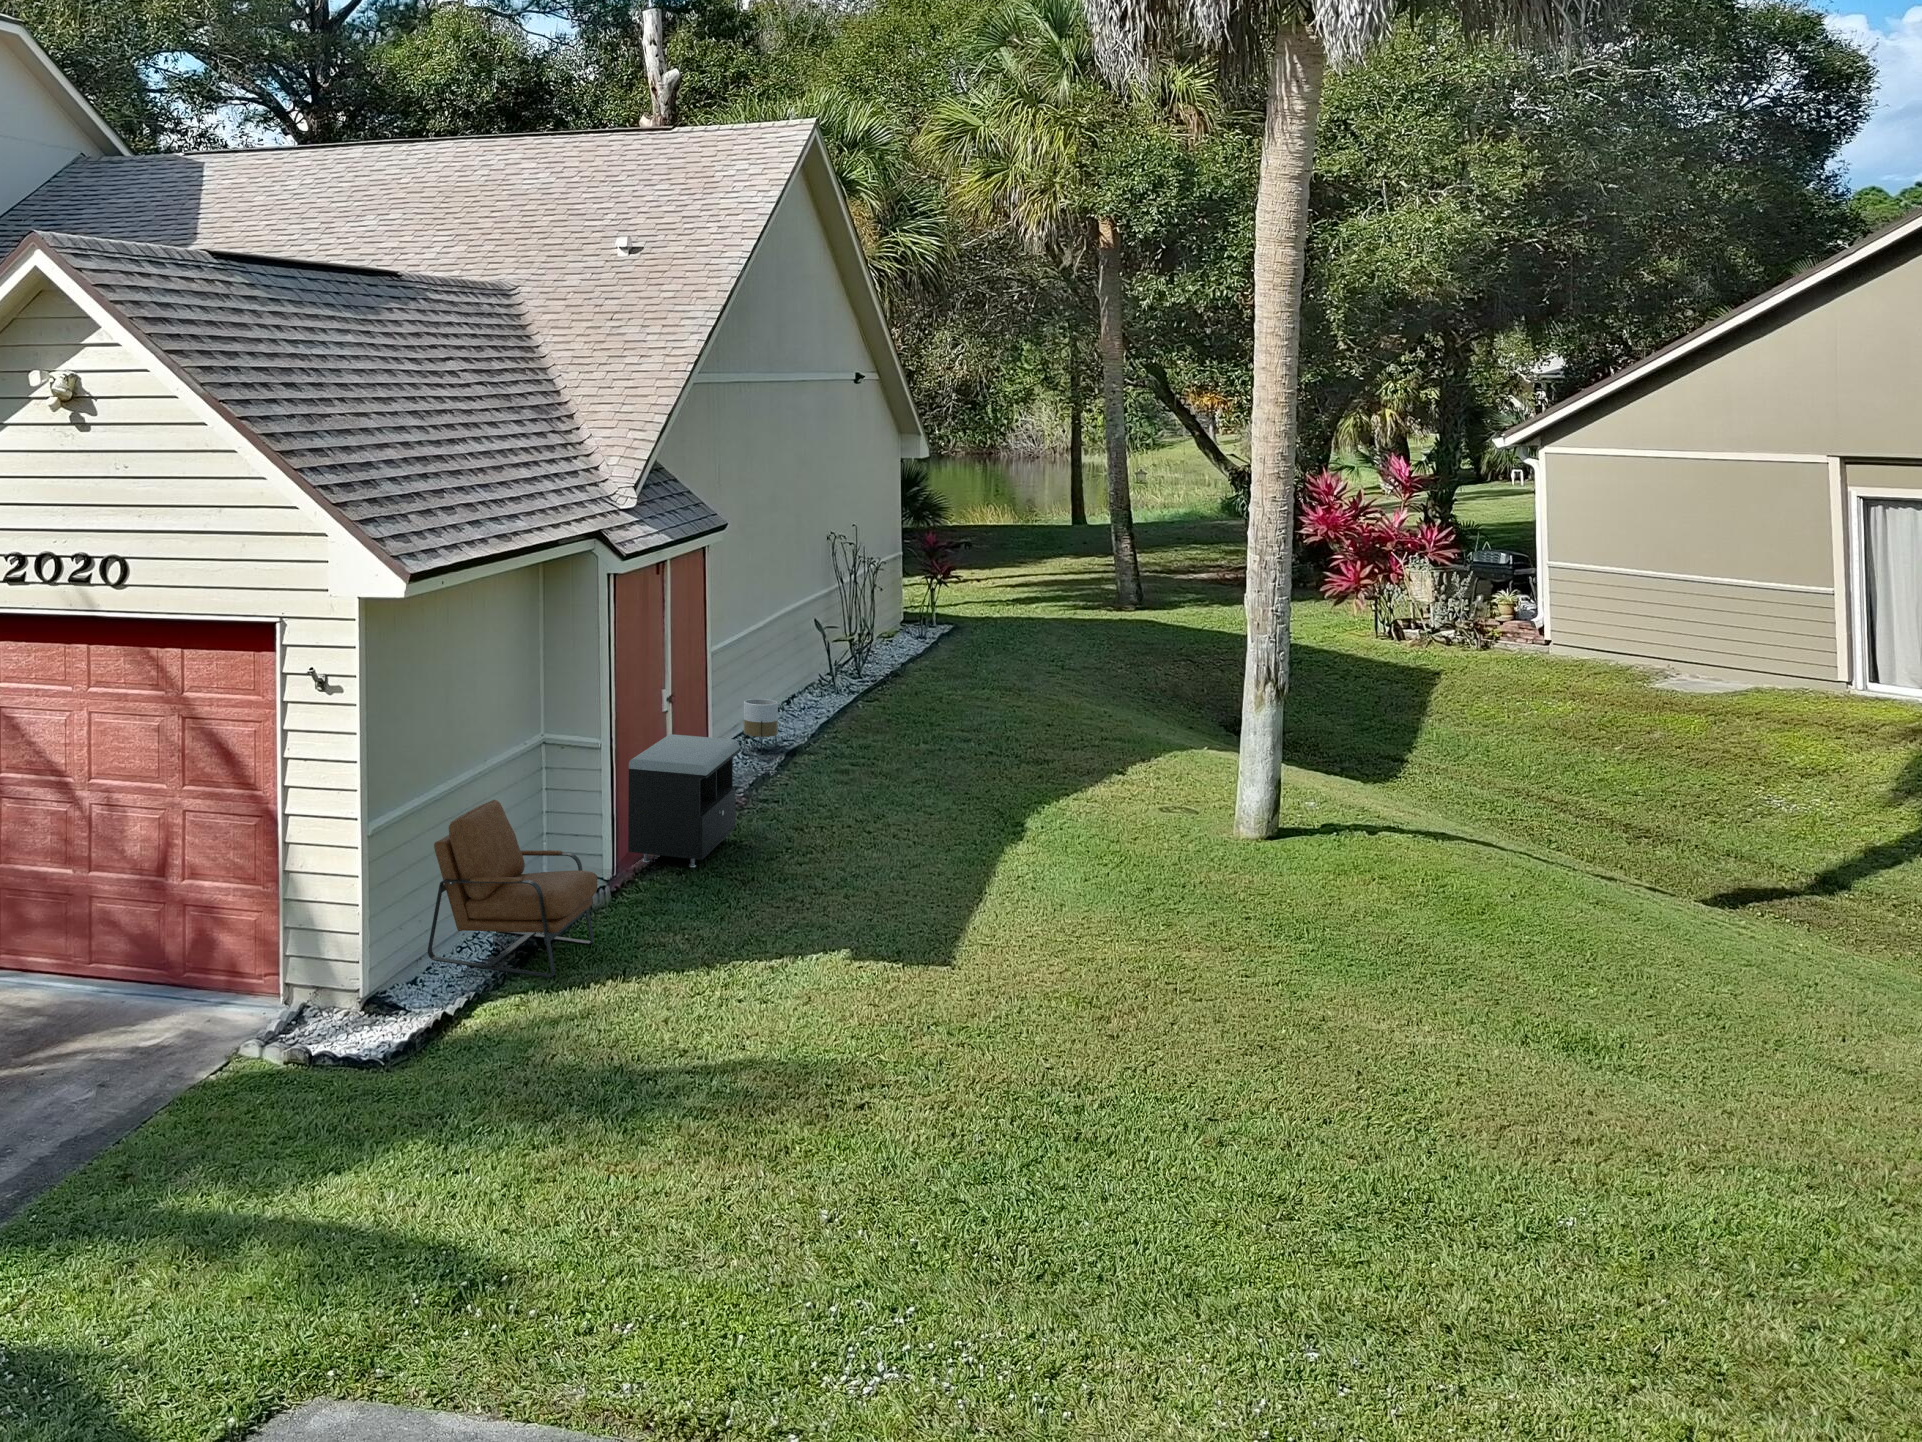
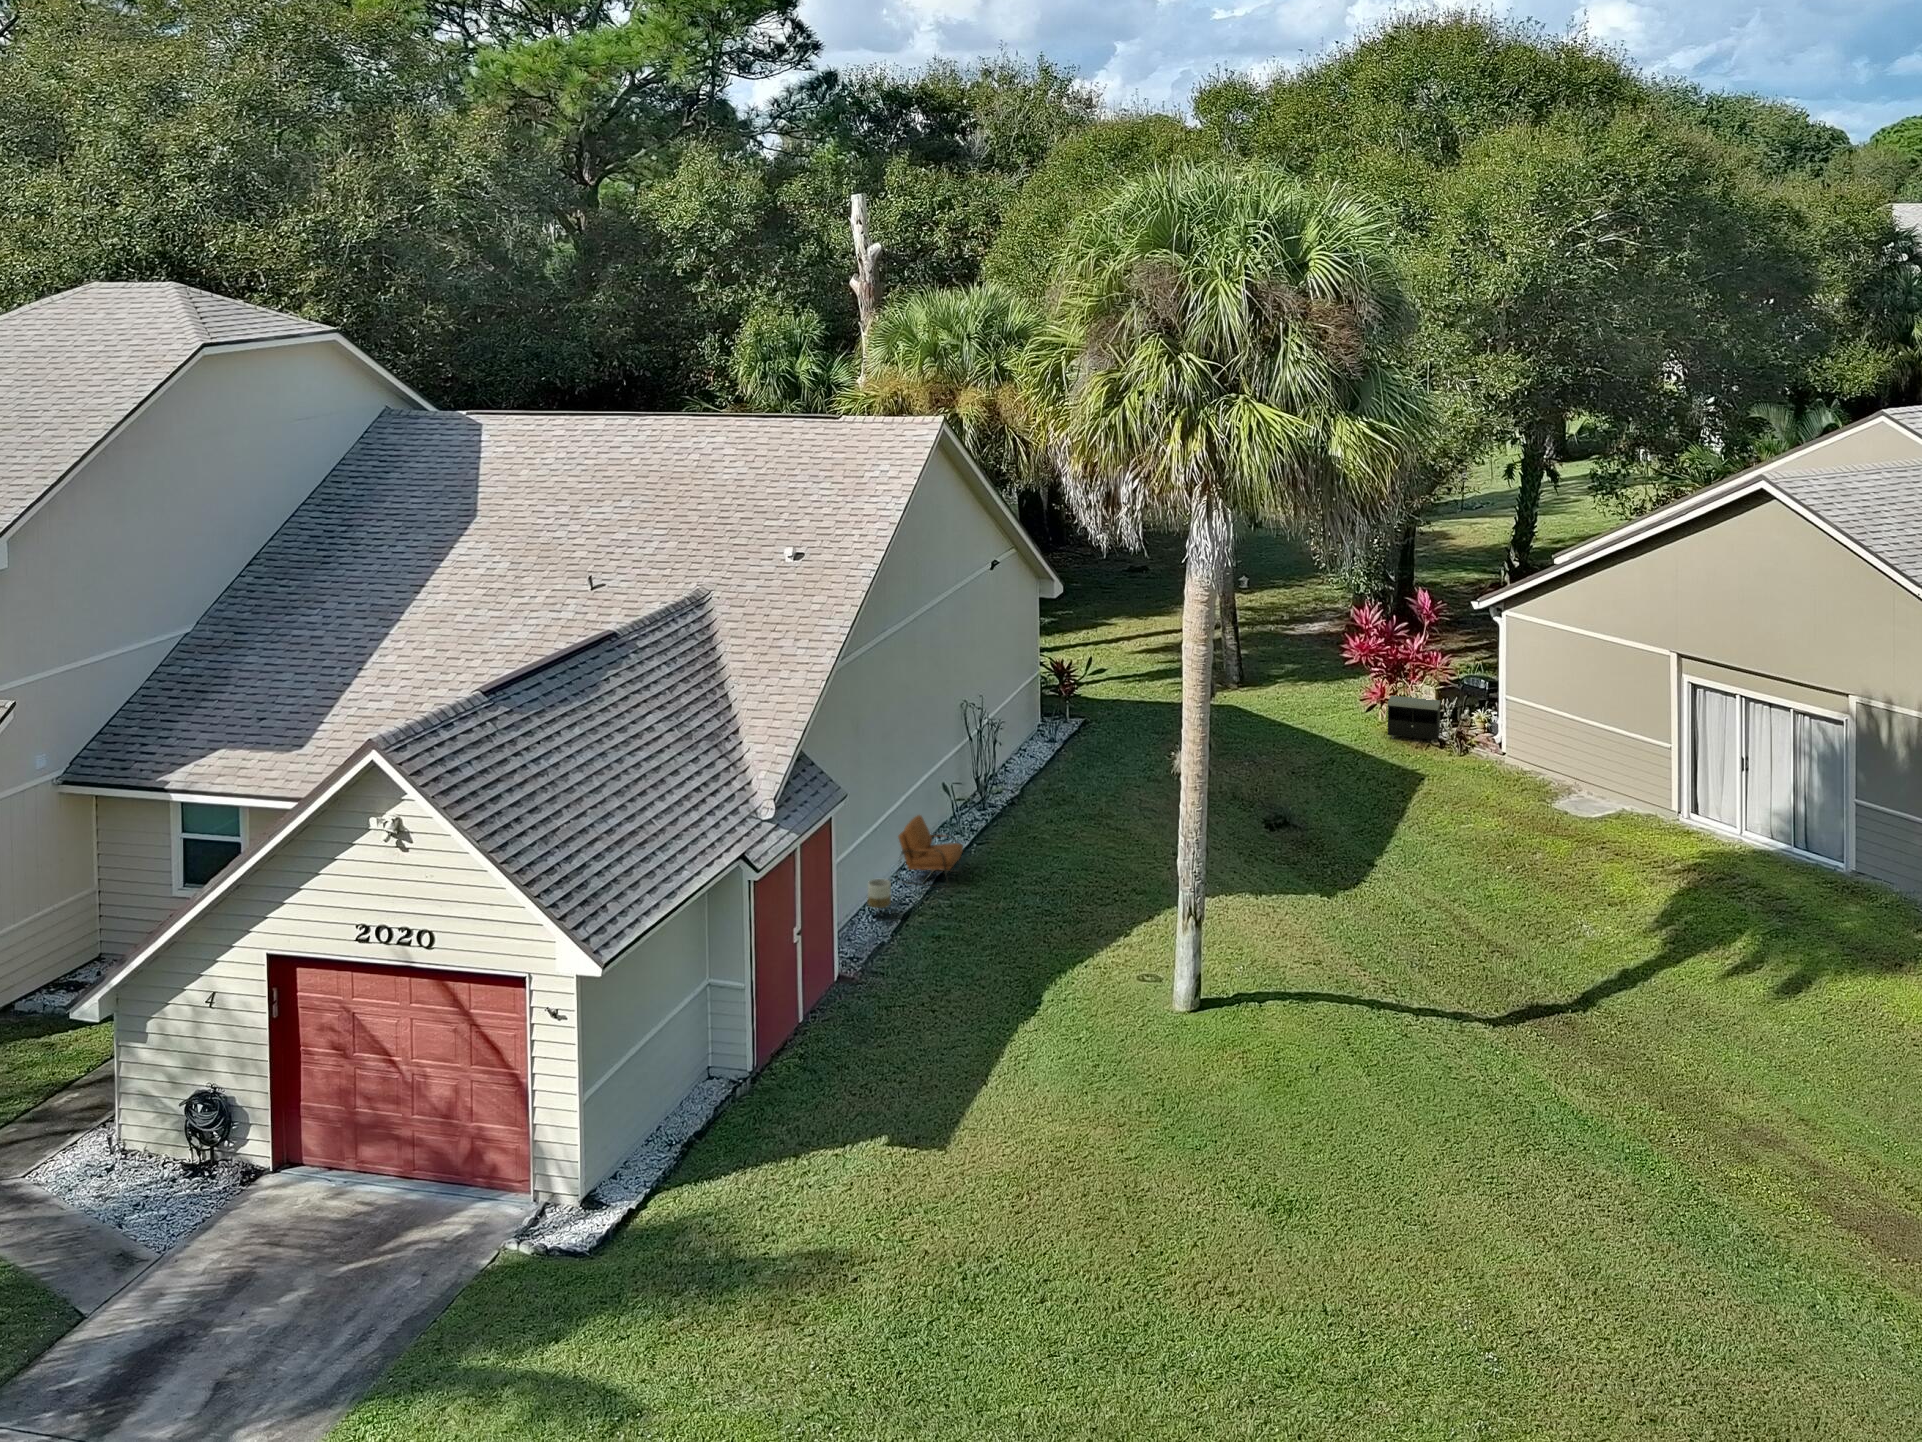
storage bench: present [628,734,739,868] -> present [1388,696,1440,742]
chair: present [428,800,597,978] -> present [898,815,963,887]

